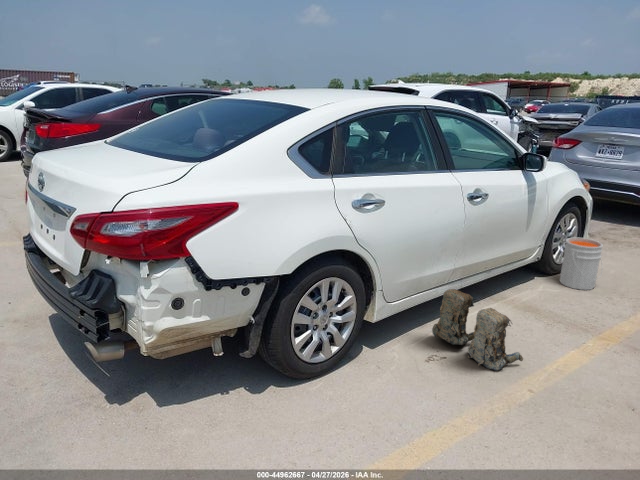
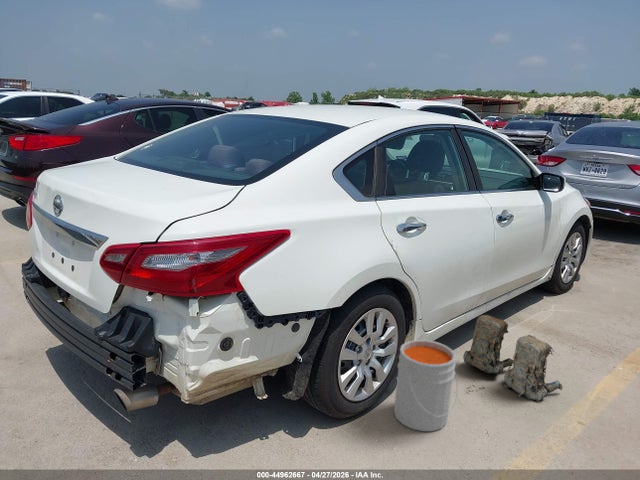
bucket: present [560,237,603,290] -> present [394,340,458,431]

